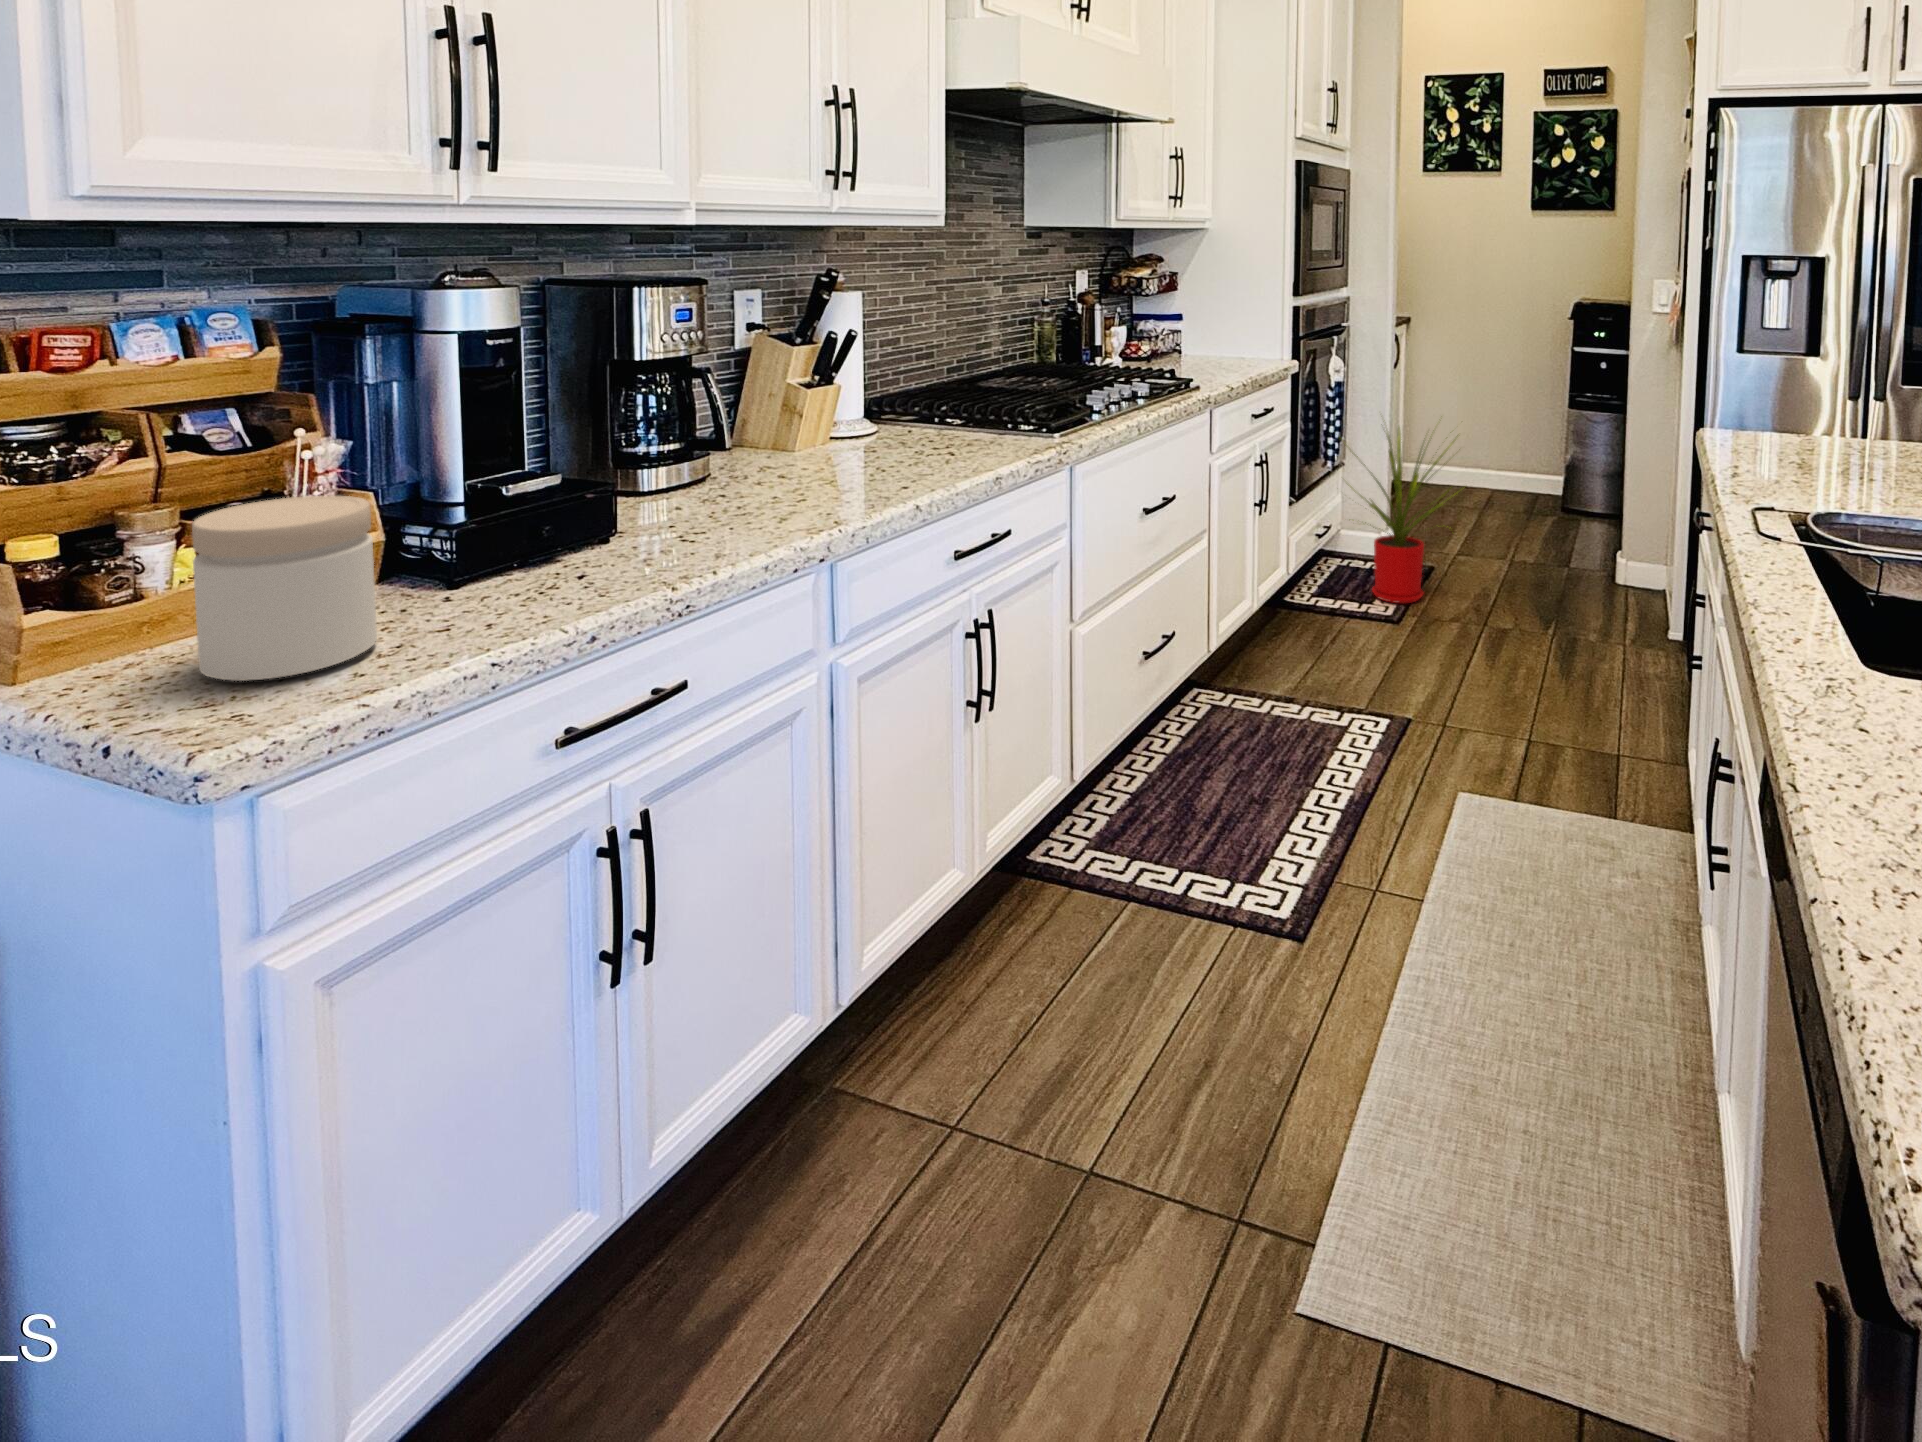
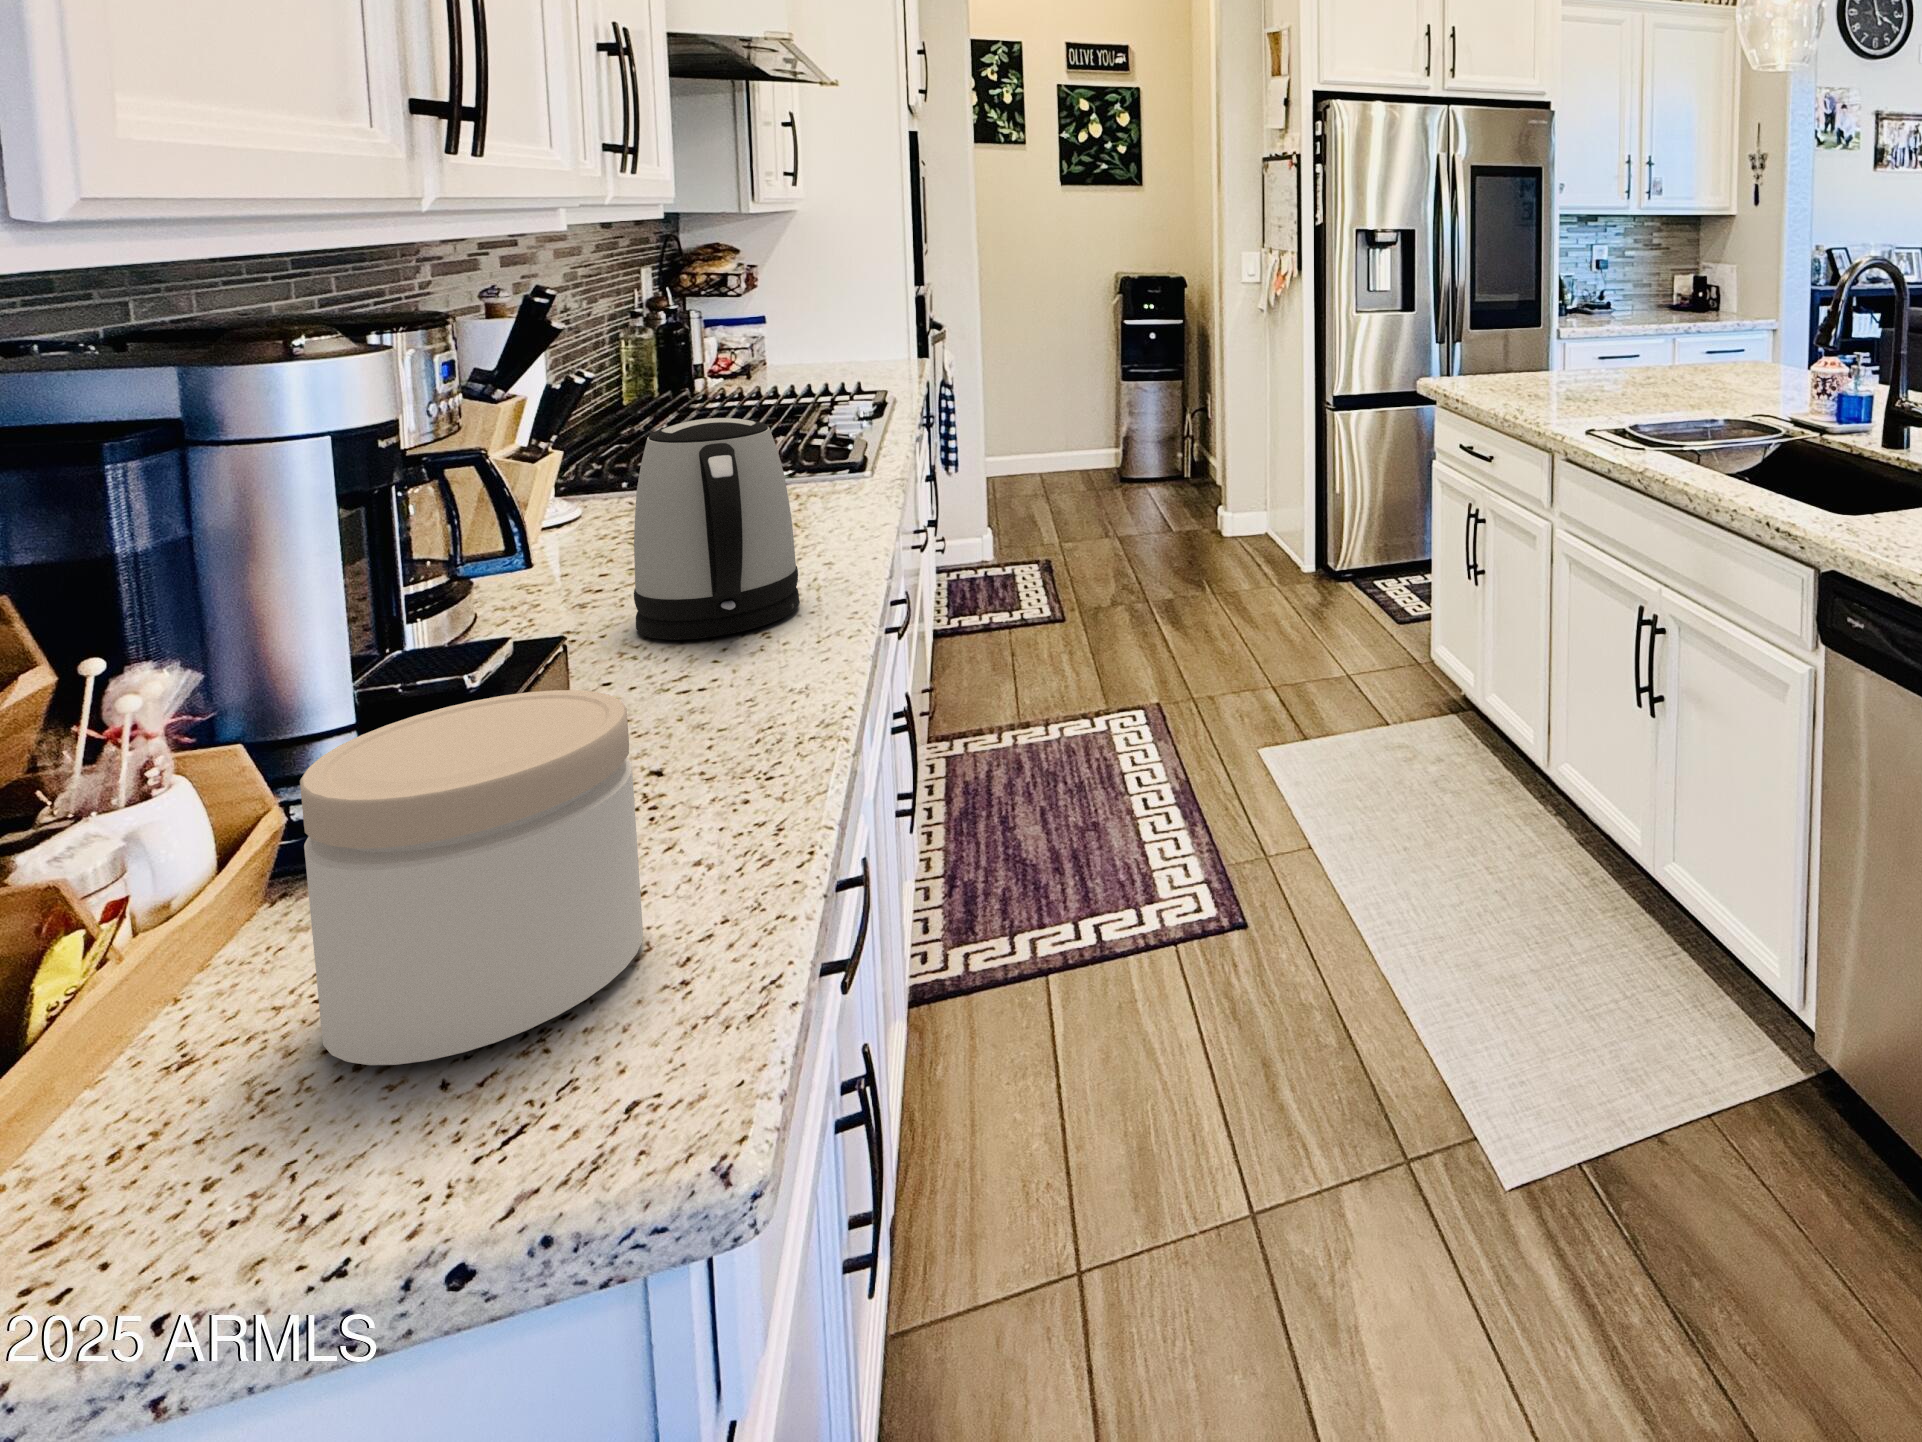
kettle: none [712,367,815,519] -> present [634,418,800,640]
house plant: present [1345,428,1455,603] -> none [958,401,1114,608]

